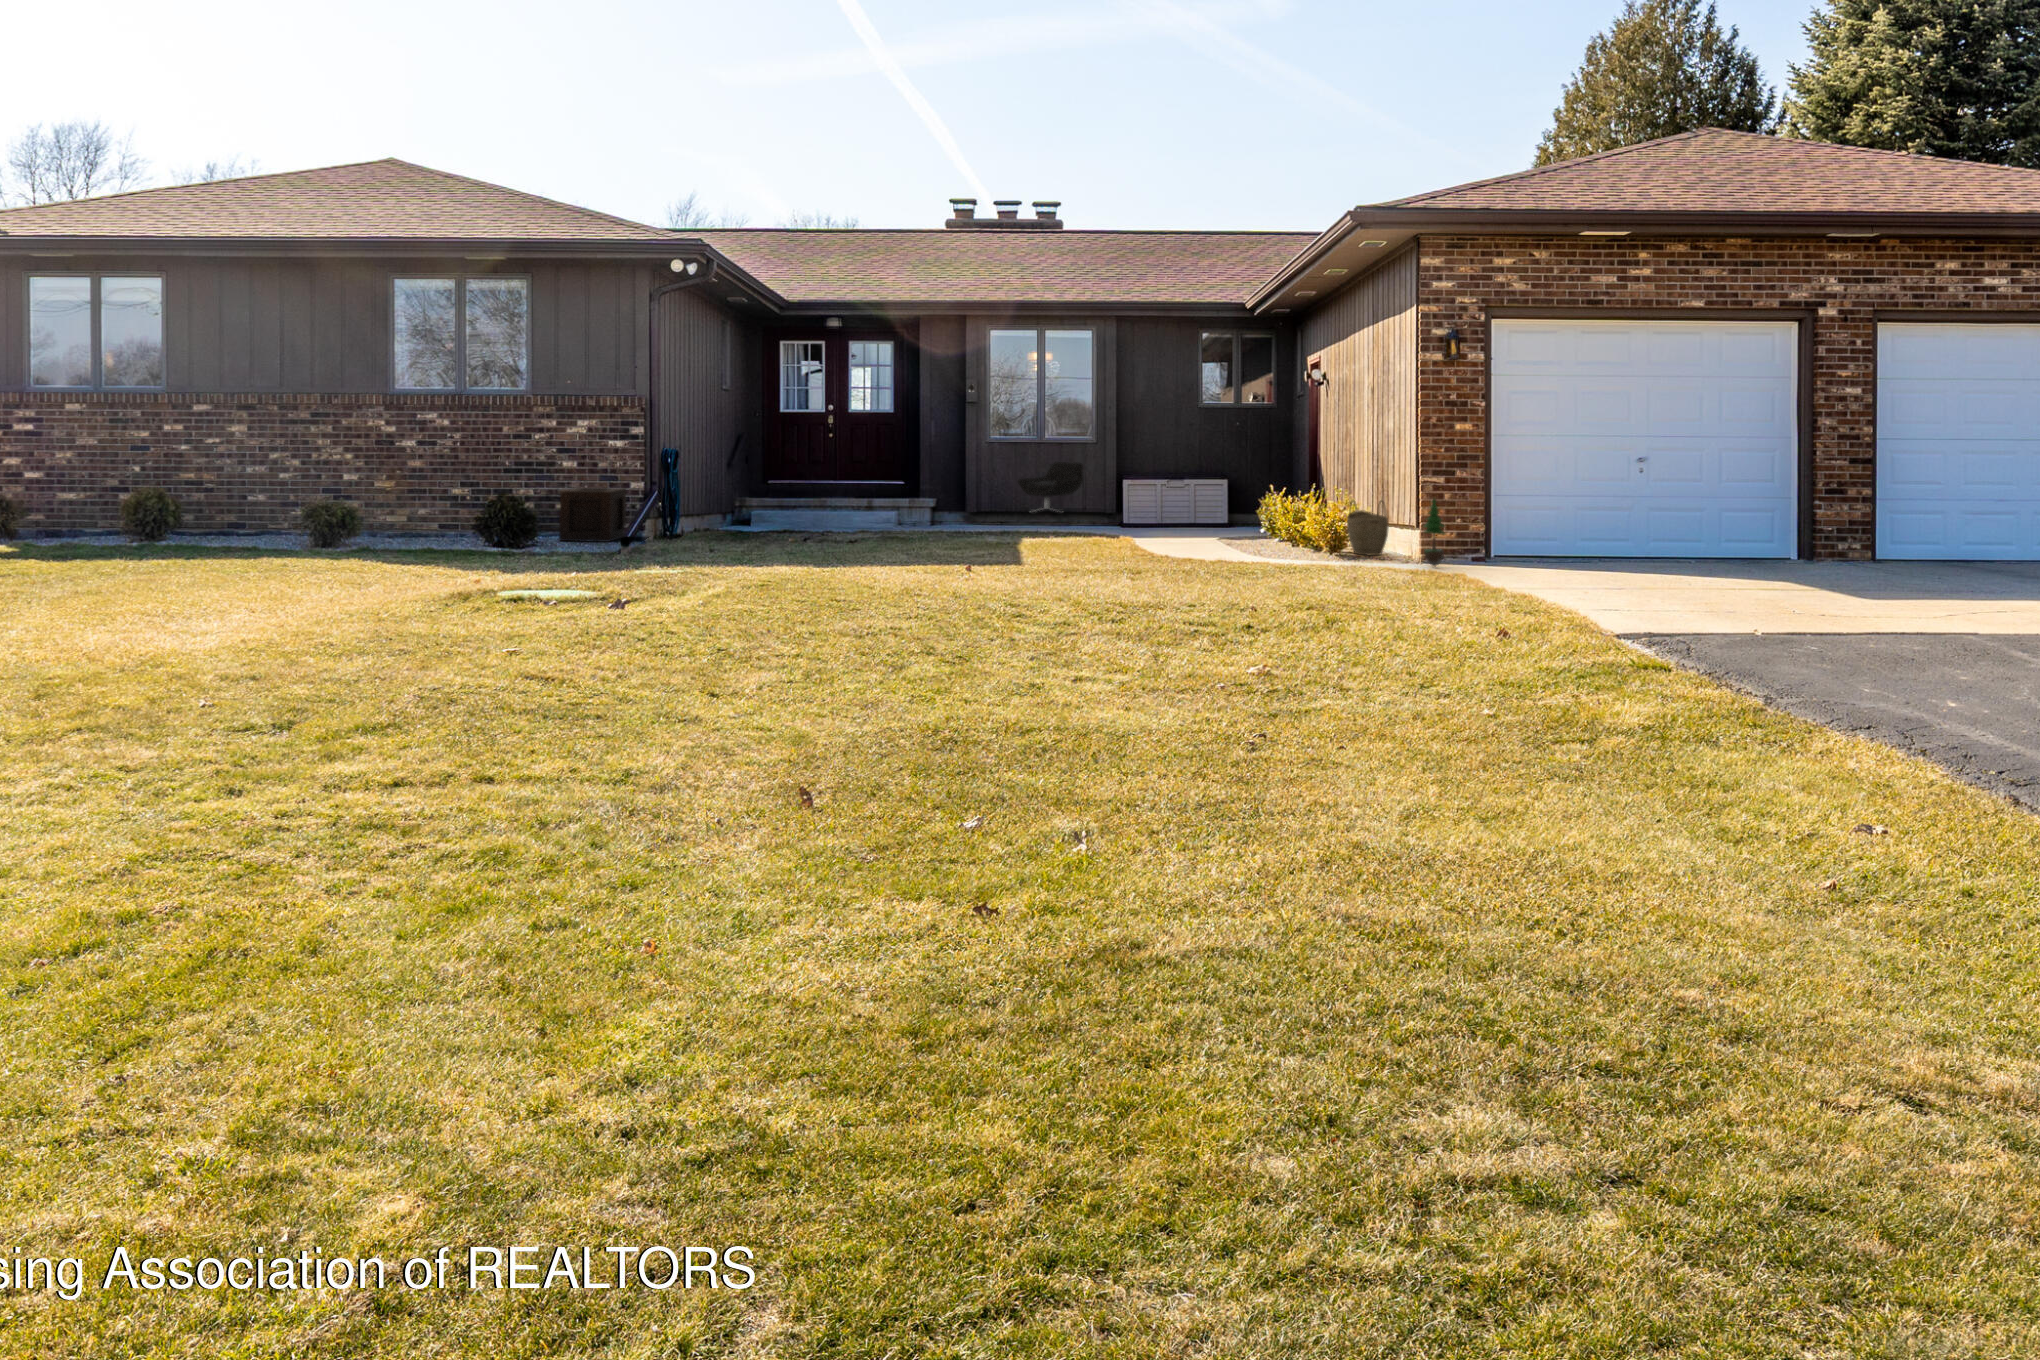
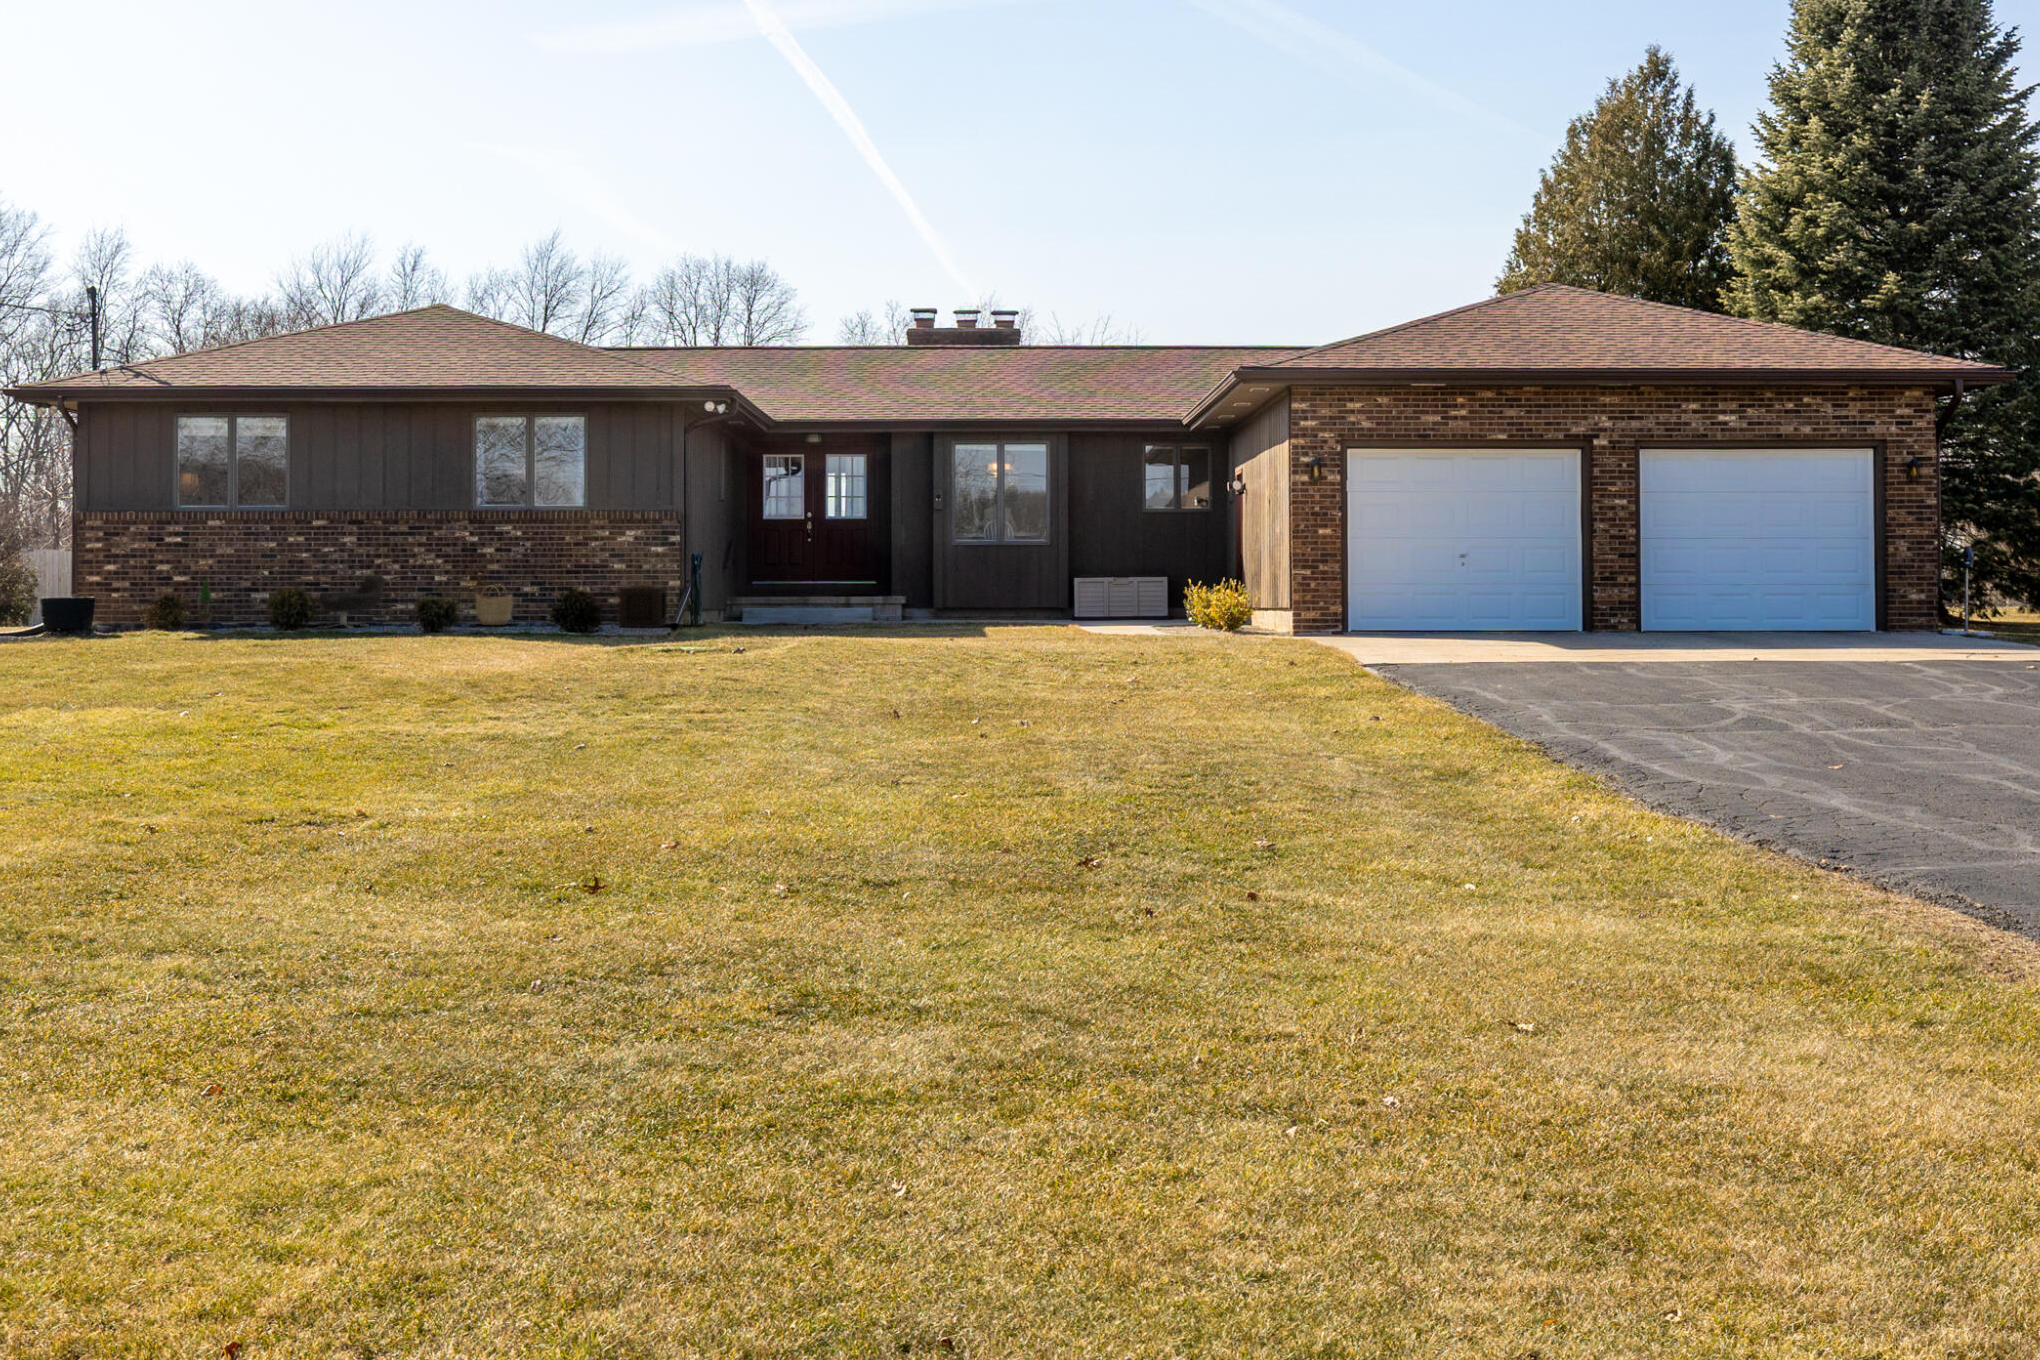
lounge chair: present [1018,461,1083,512] -> present [319,576,386,627]
potted tree: present [1424,499,1445,566] -> present [198,579,213,623]
woven basket: present [1347,500,1389,556] -> present [476,587,513,625]

